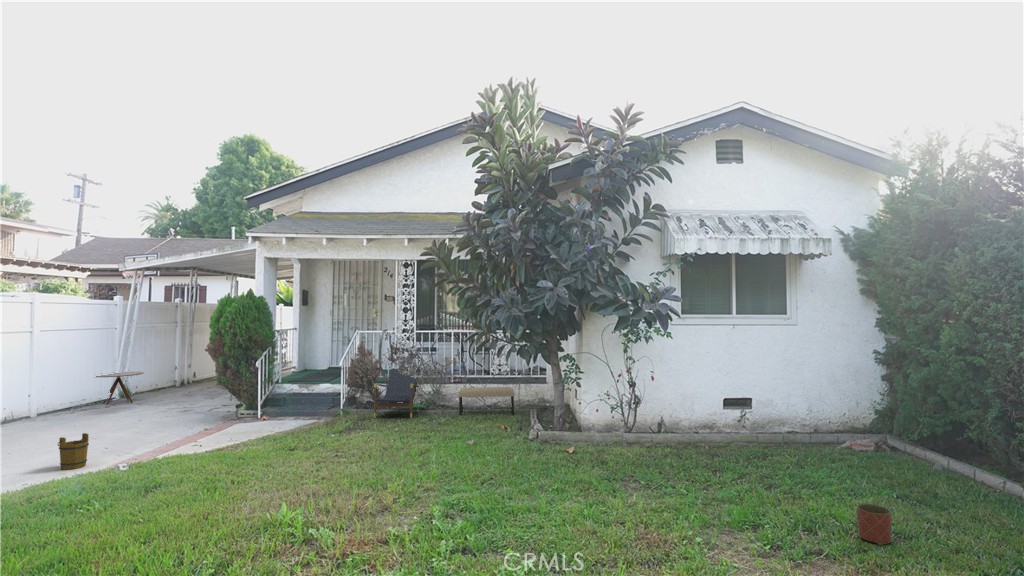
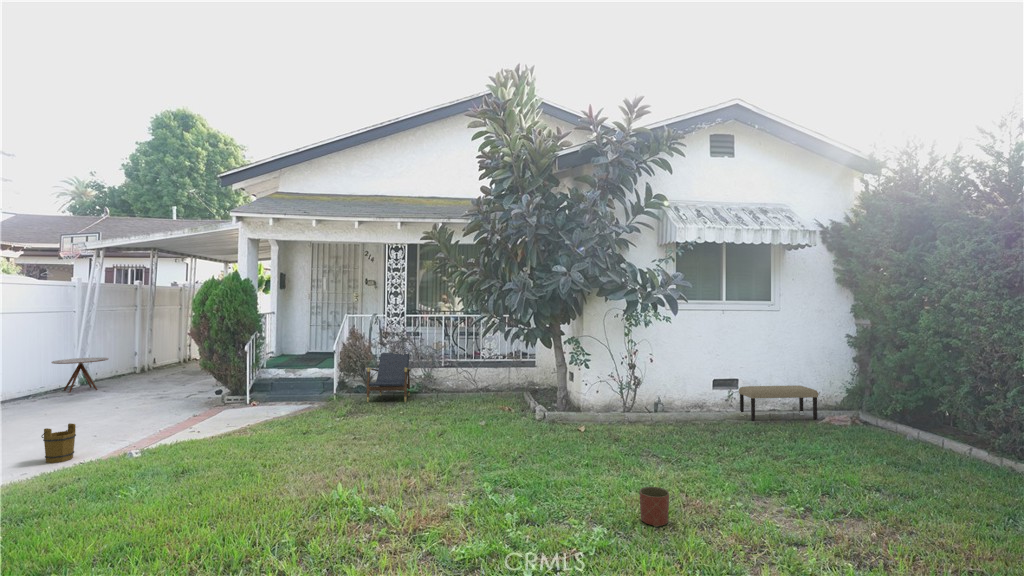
bench: present [458,387,514,415] -> present [739,385,818,421]
planter: present [857,504,892,545] -> present [640,487,669,527]

